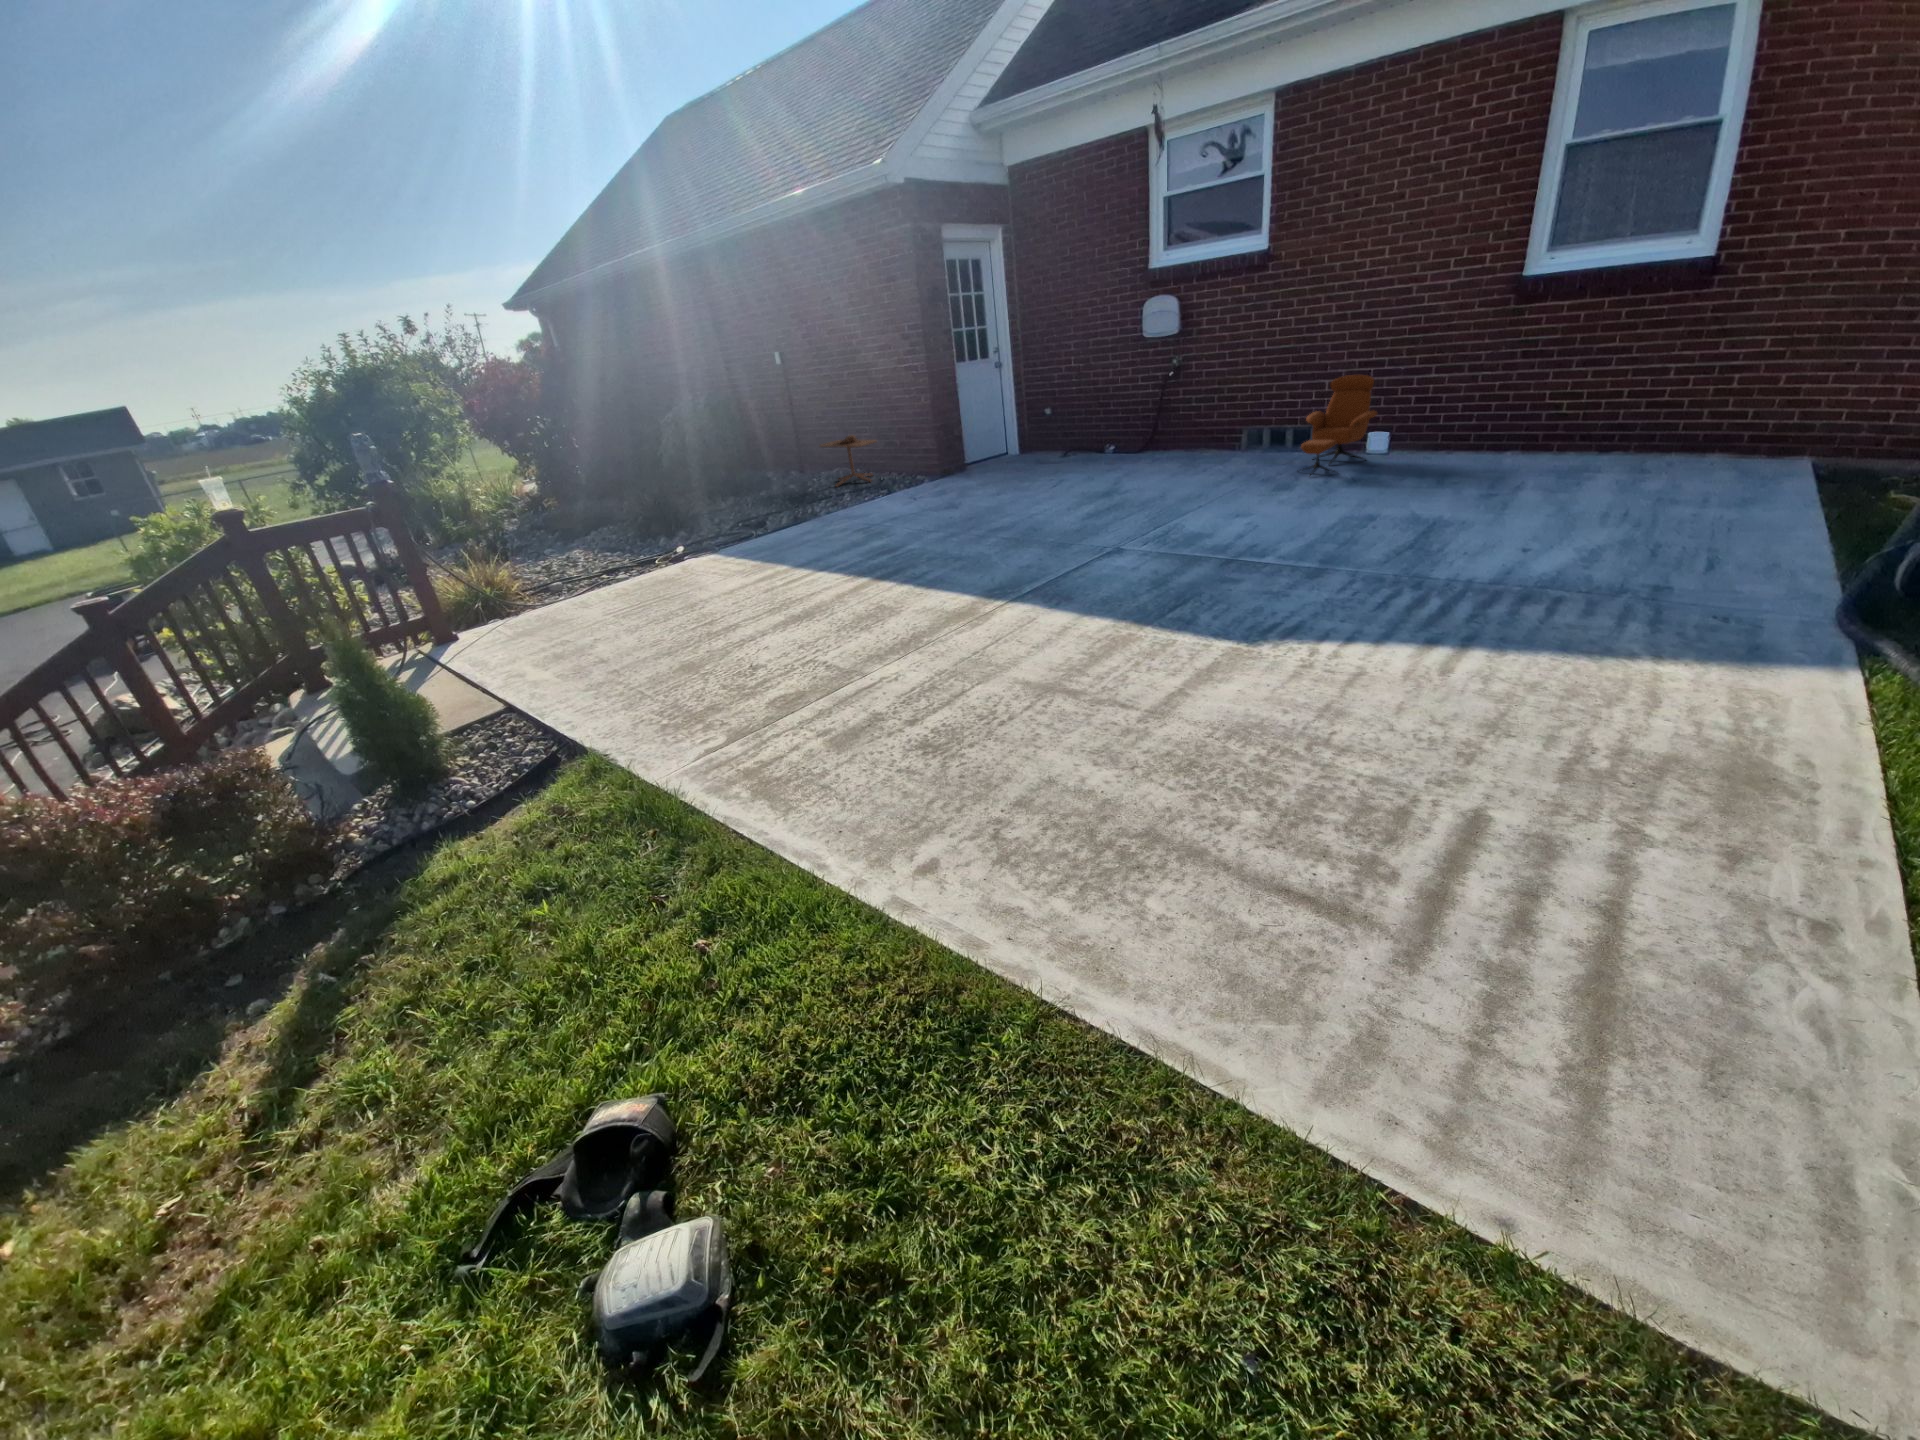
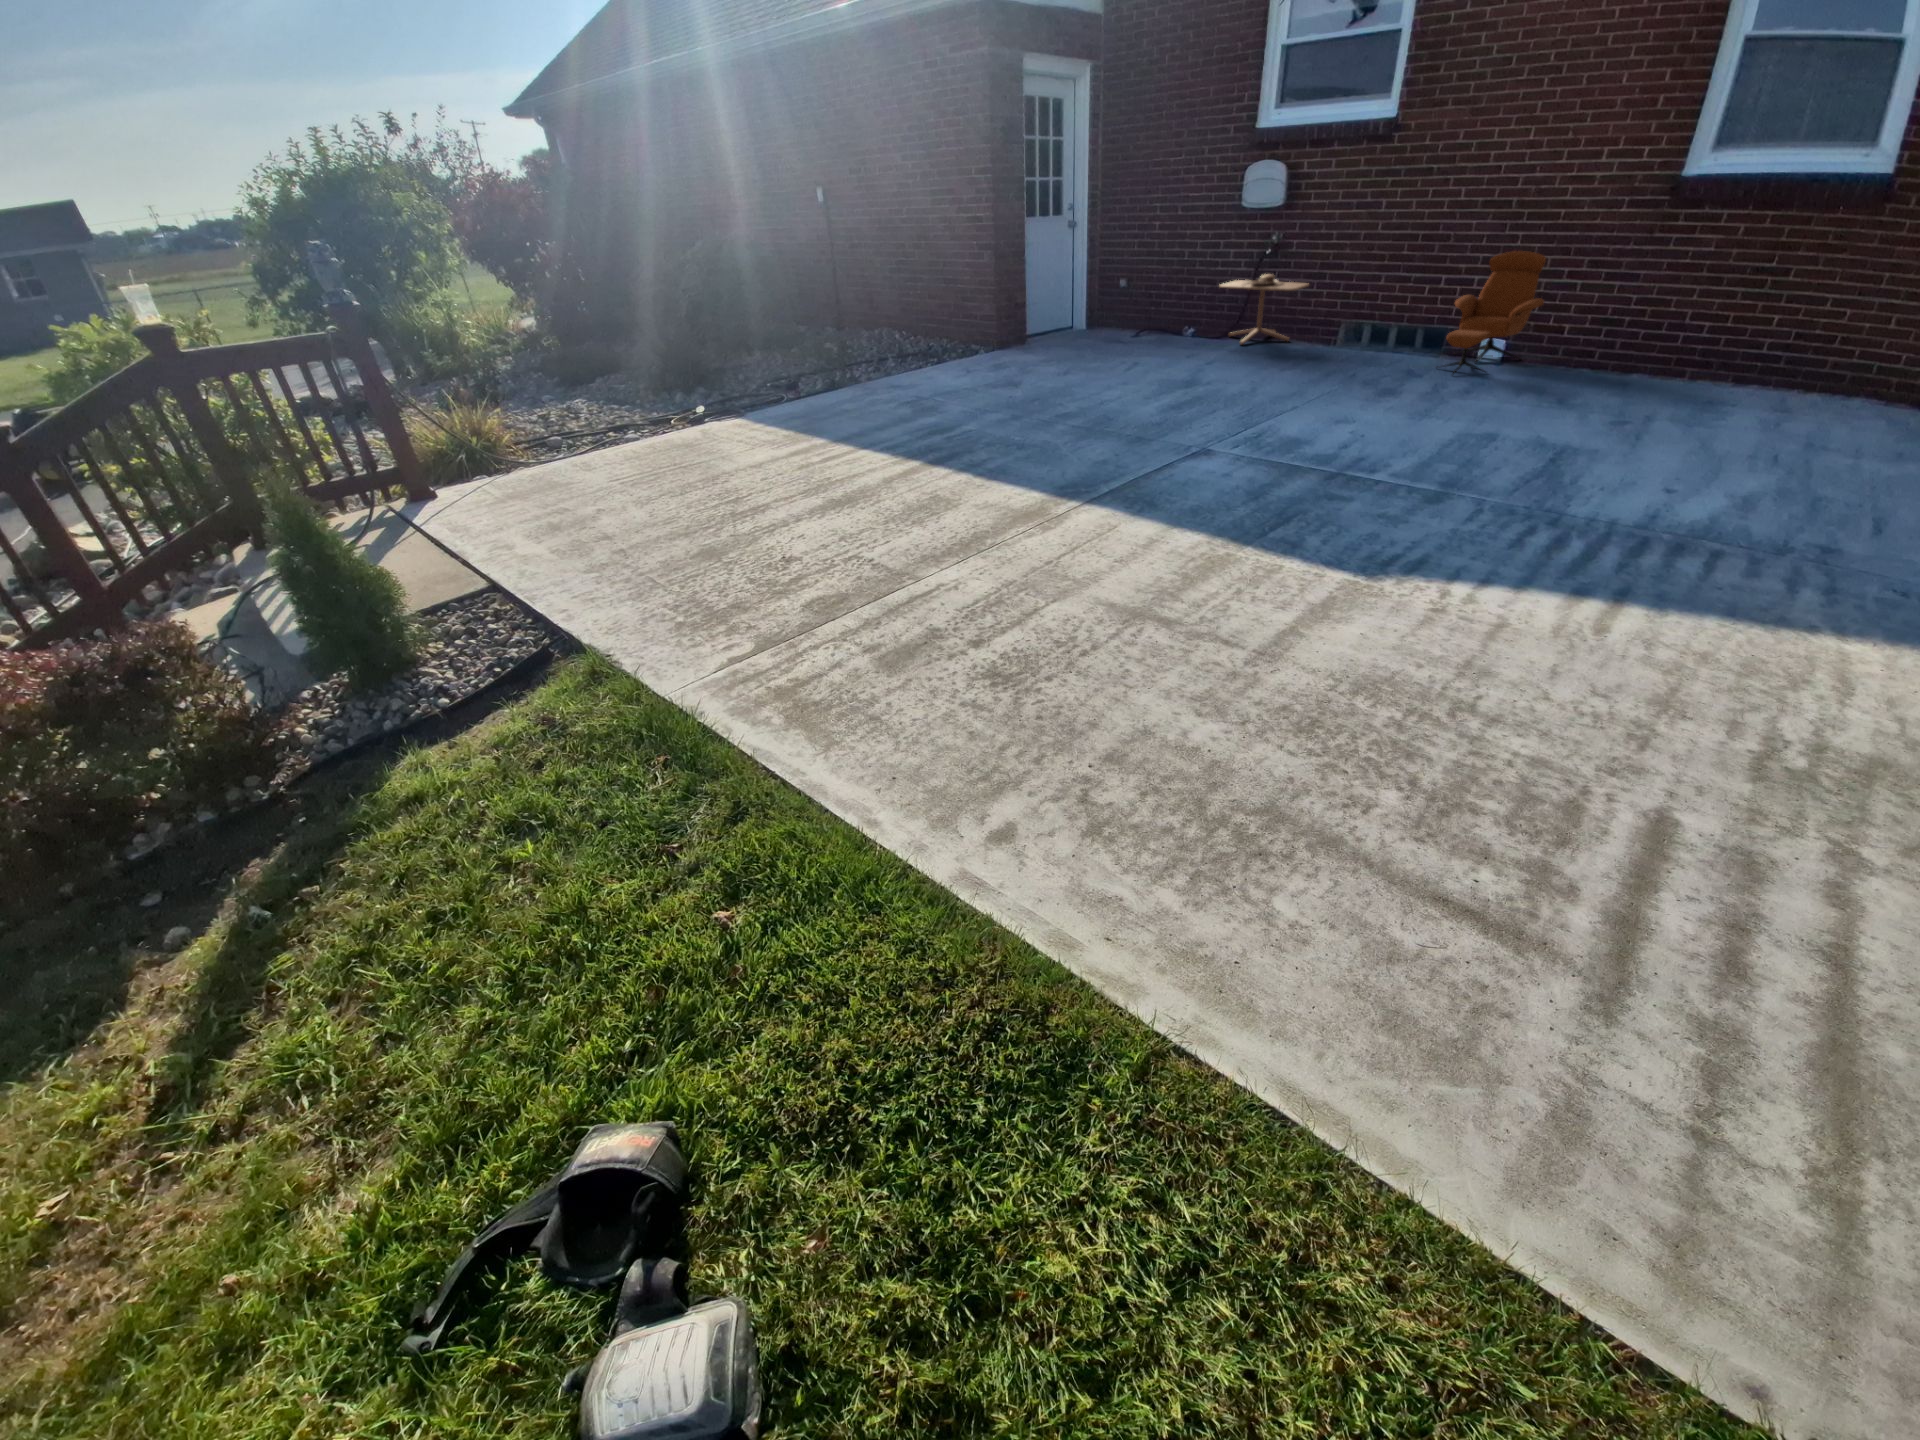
side table: present [820,435,876,487] -> present [1219,274,1310,345]

